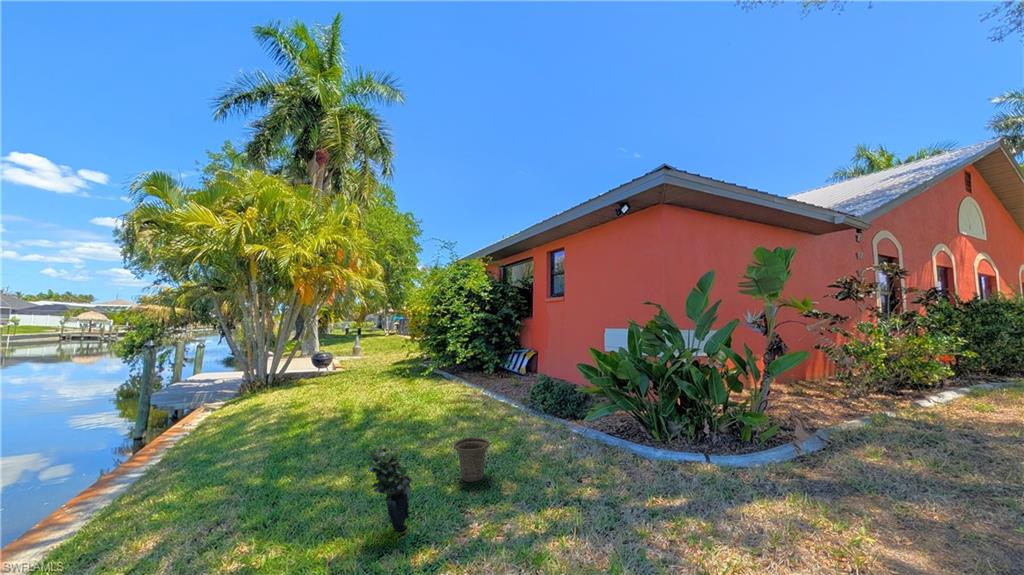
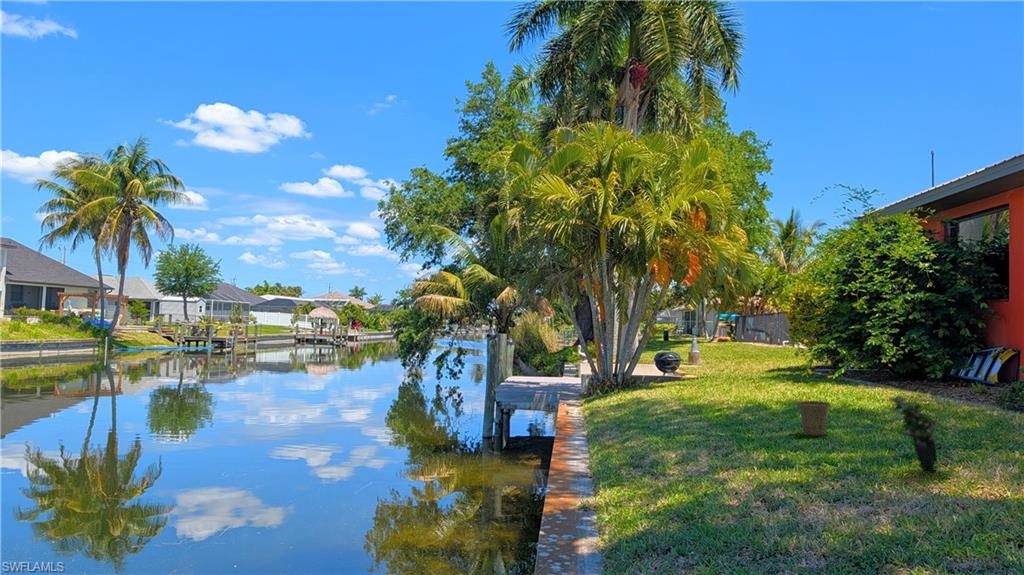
basket: present [454,437,490,482] -> present [796,401,831,436]

